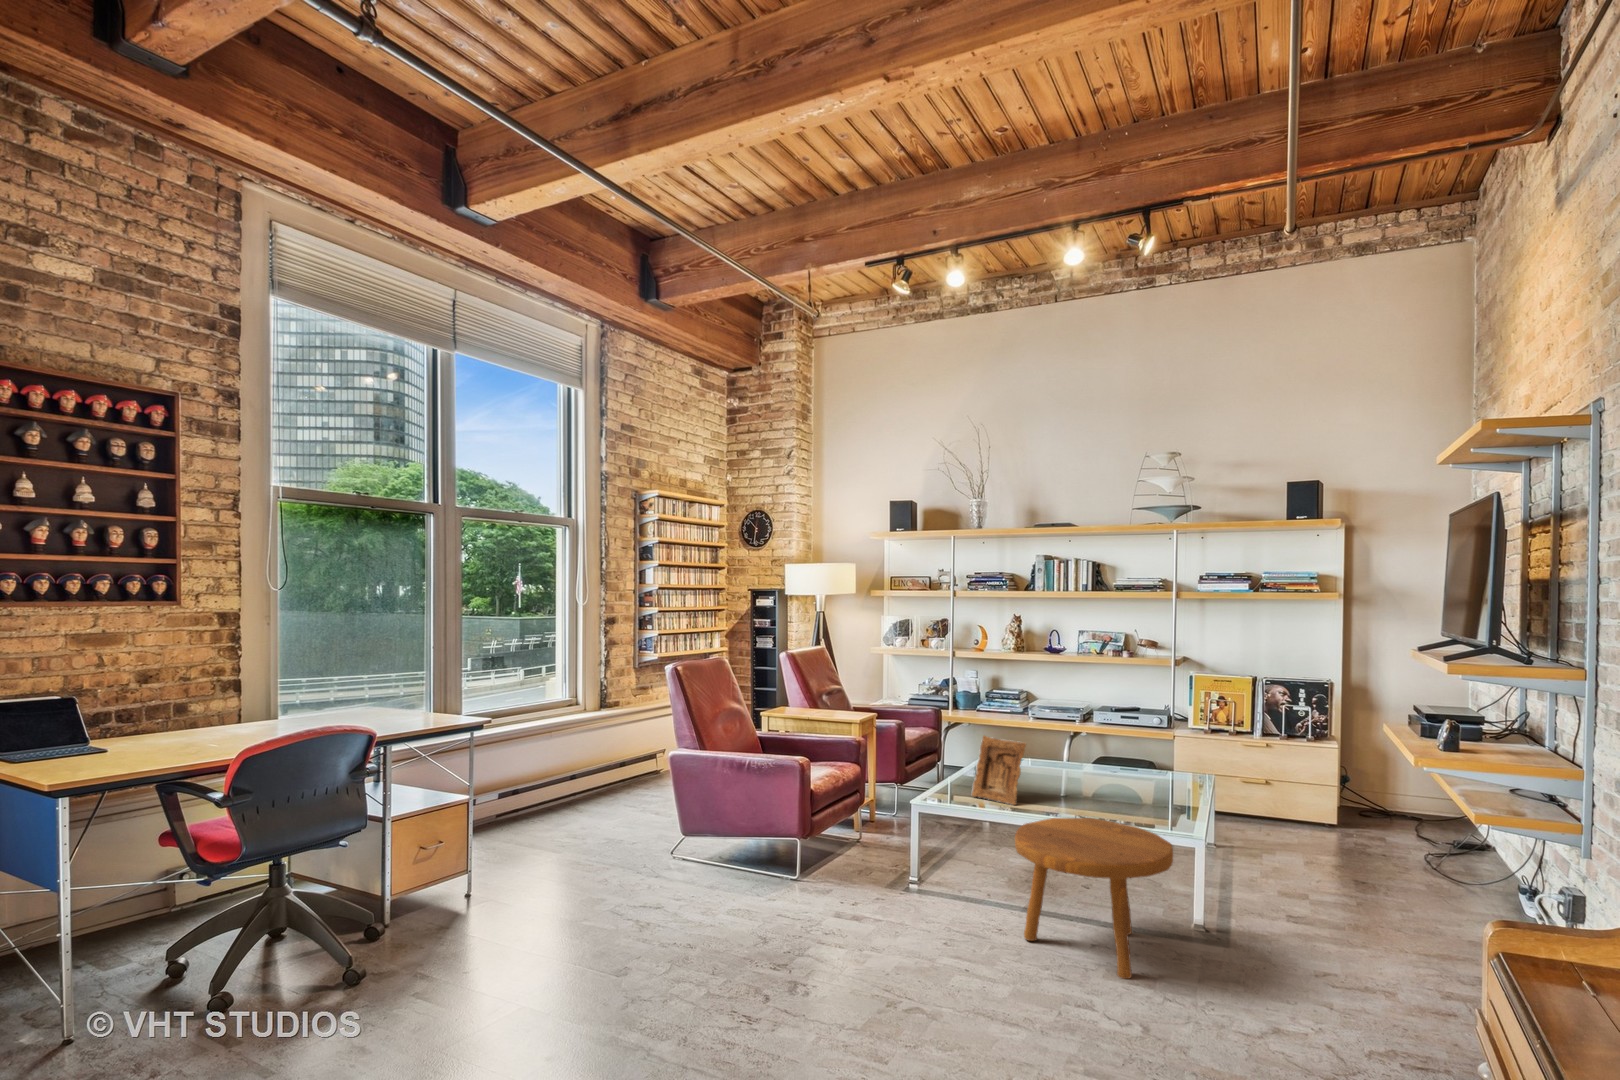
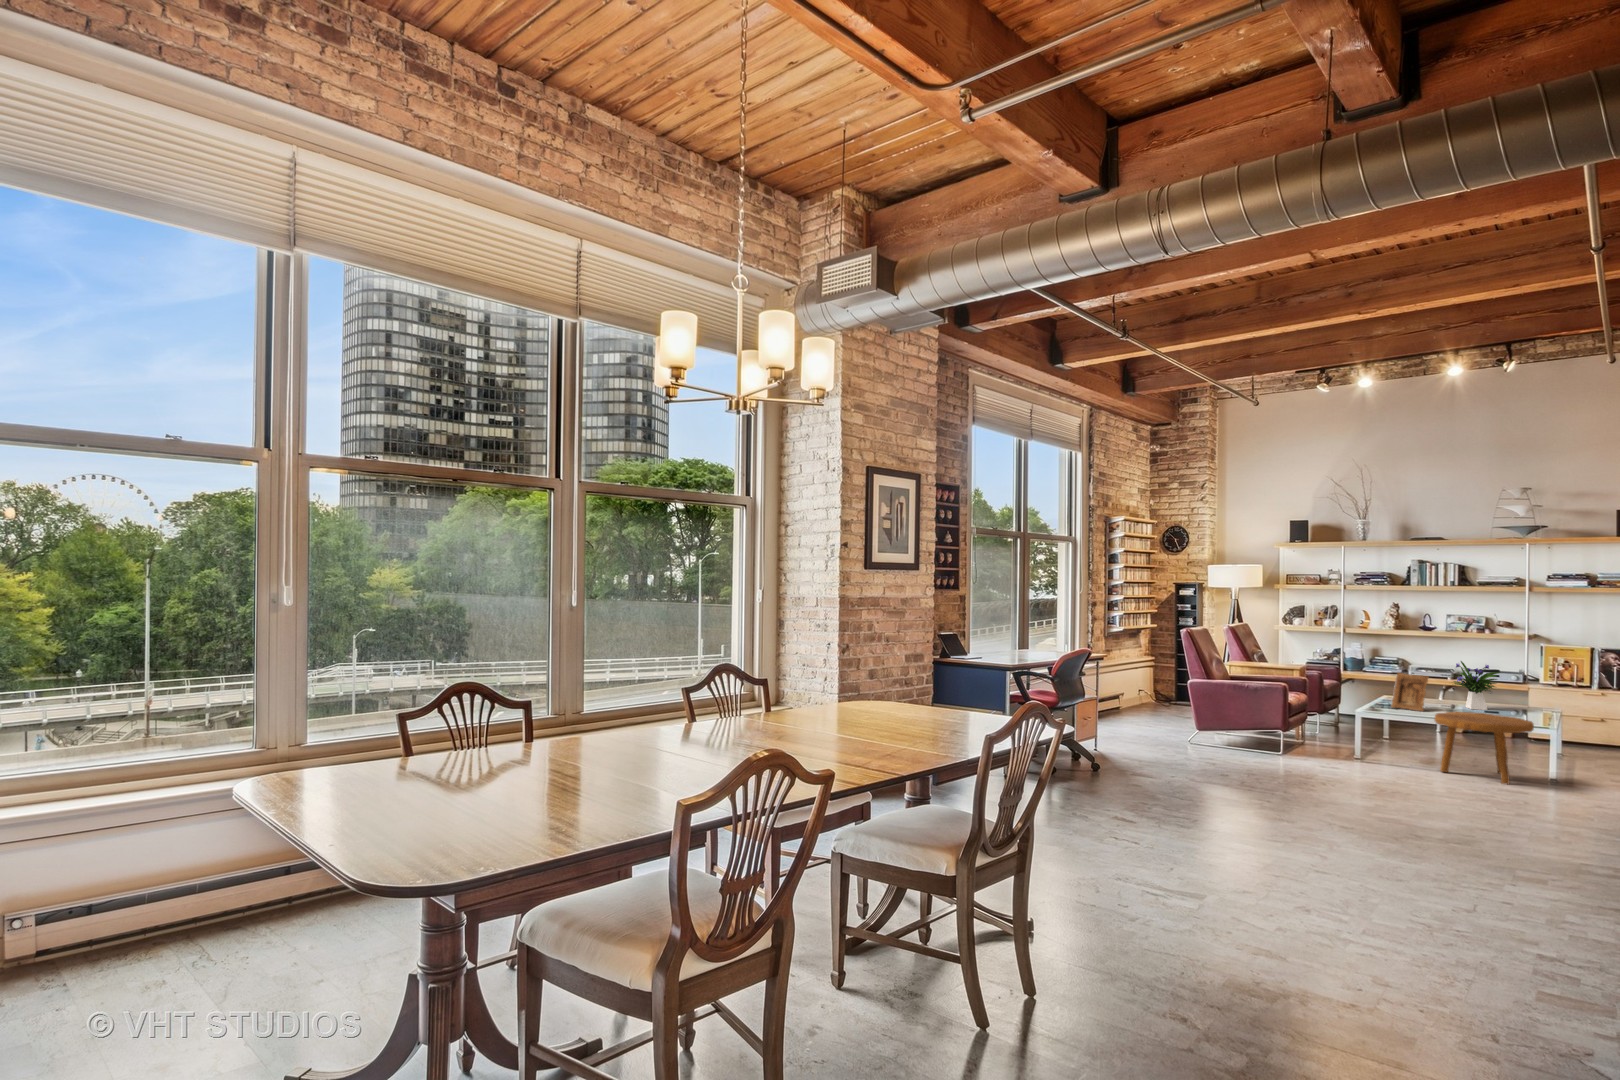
flower arrangement: none [1057,713,1134,793] -> present [1454,661,1500,710]

